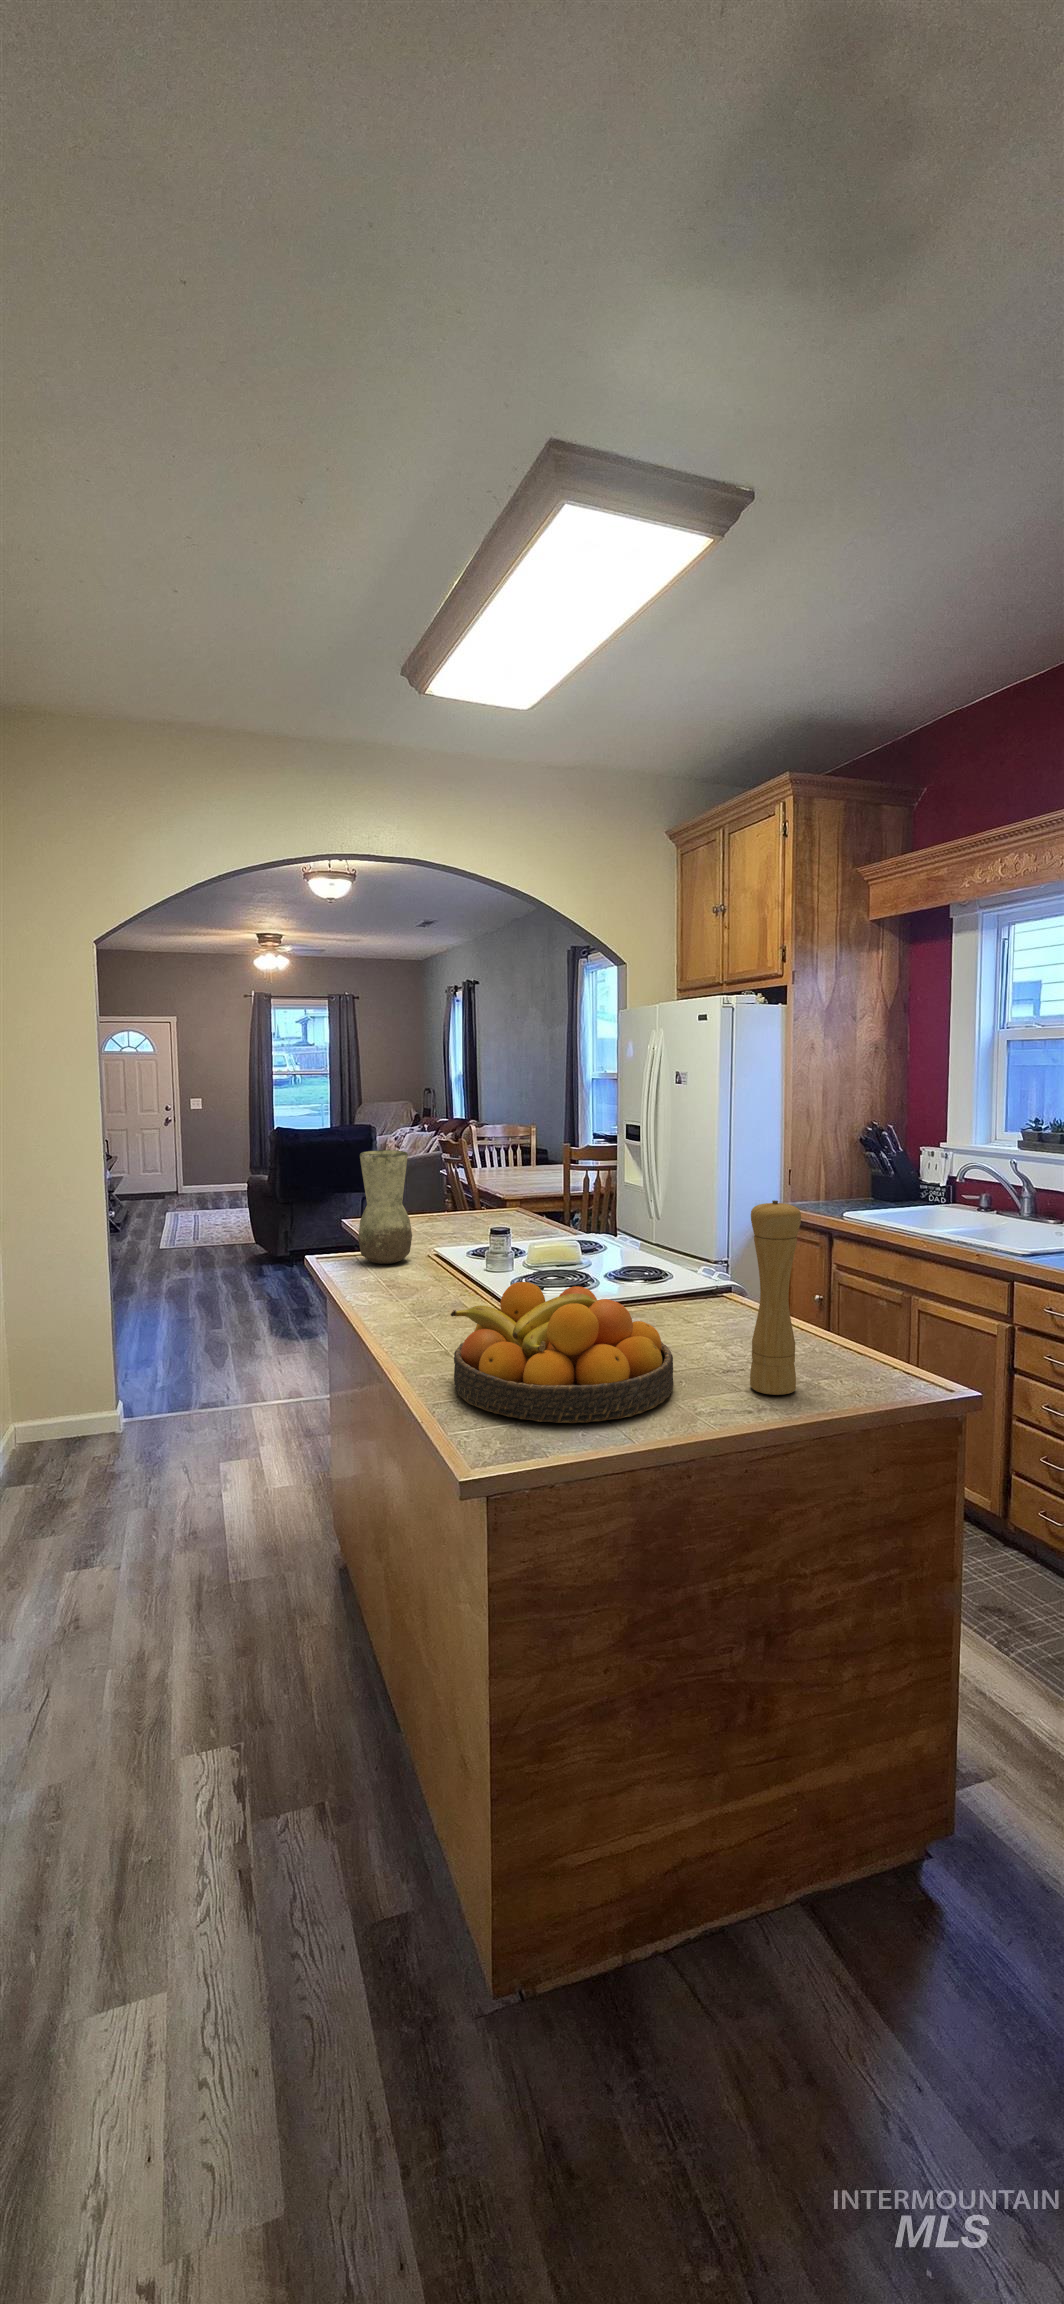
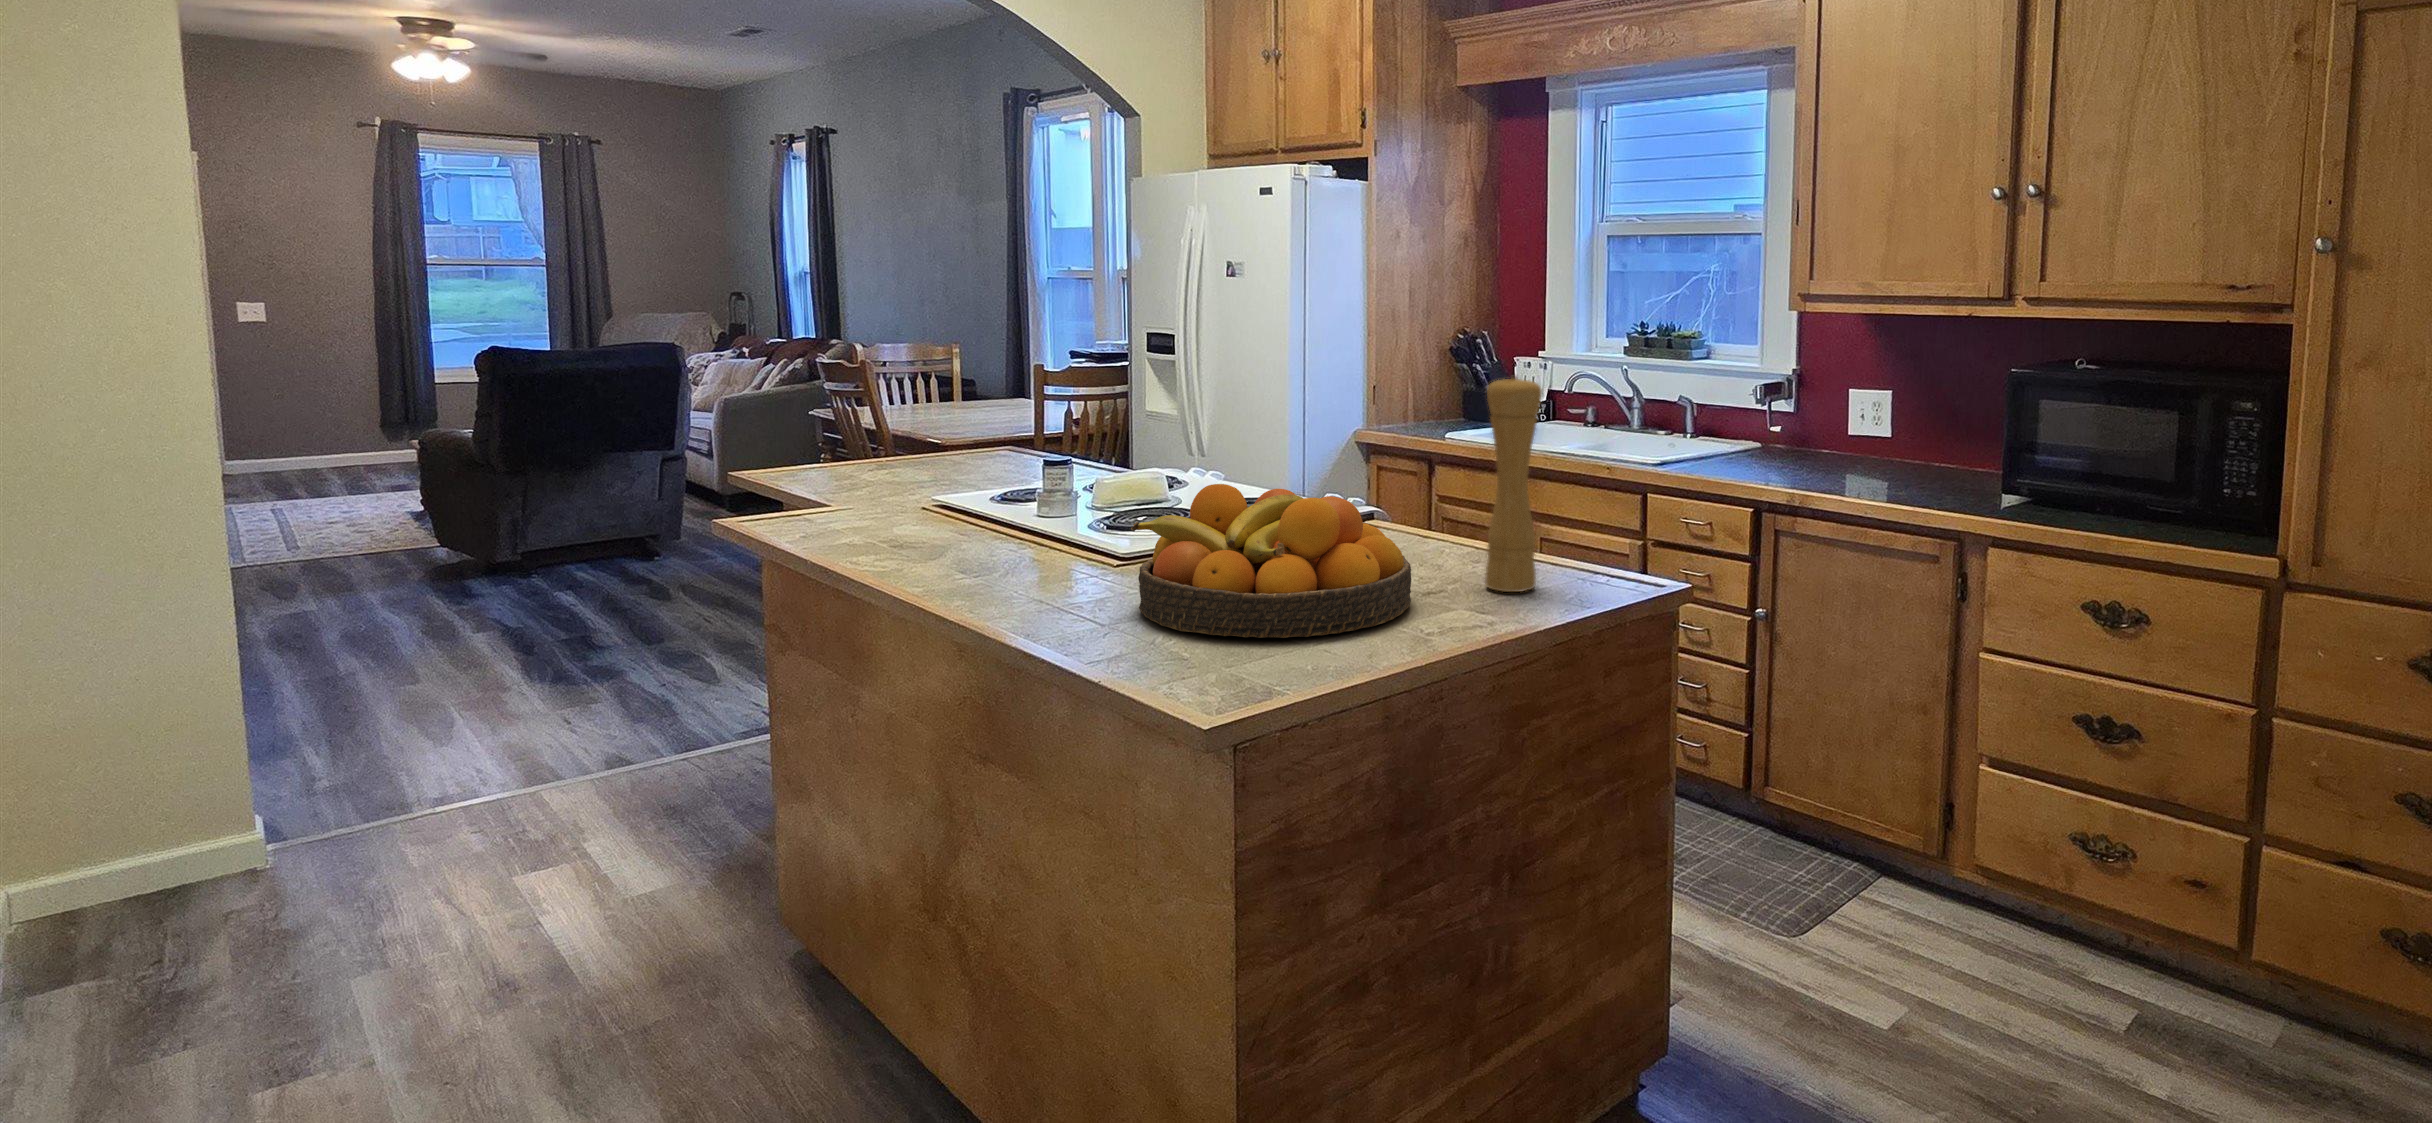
vase: present [358,1150,412,1264] -> none [853,346,937,506]

